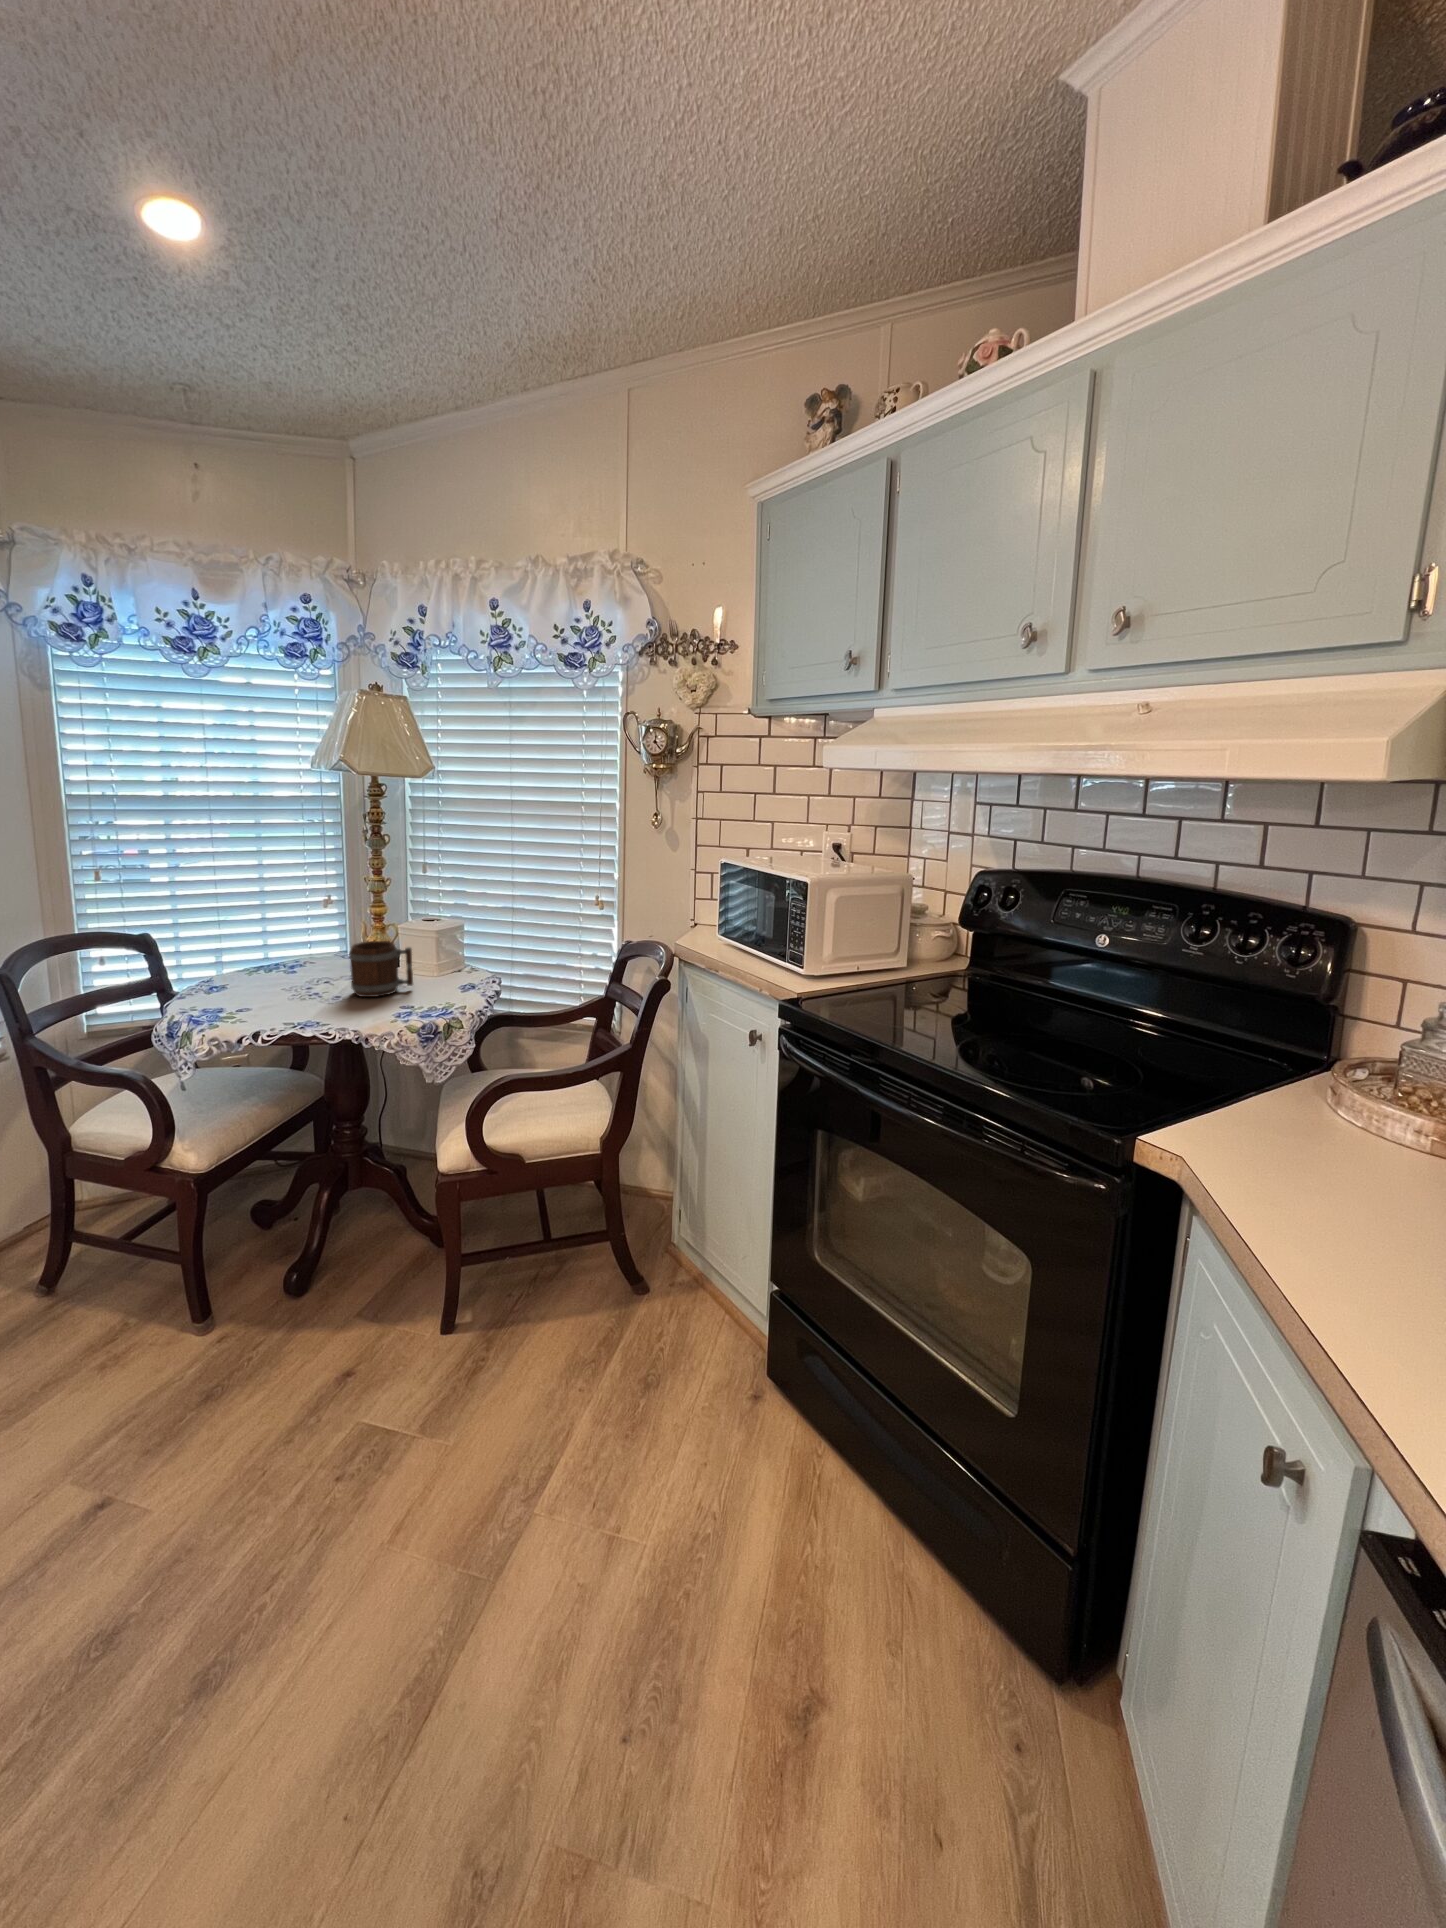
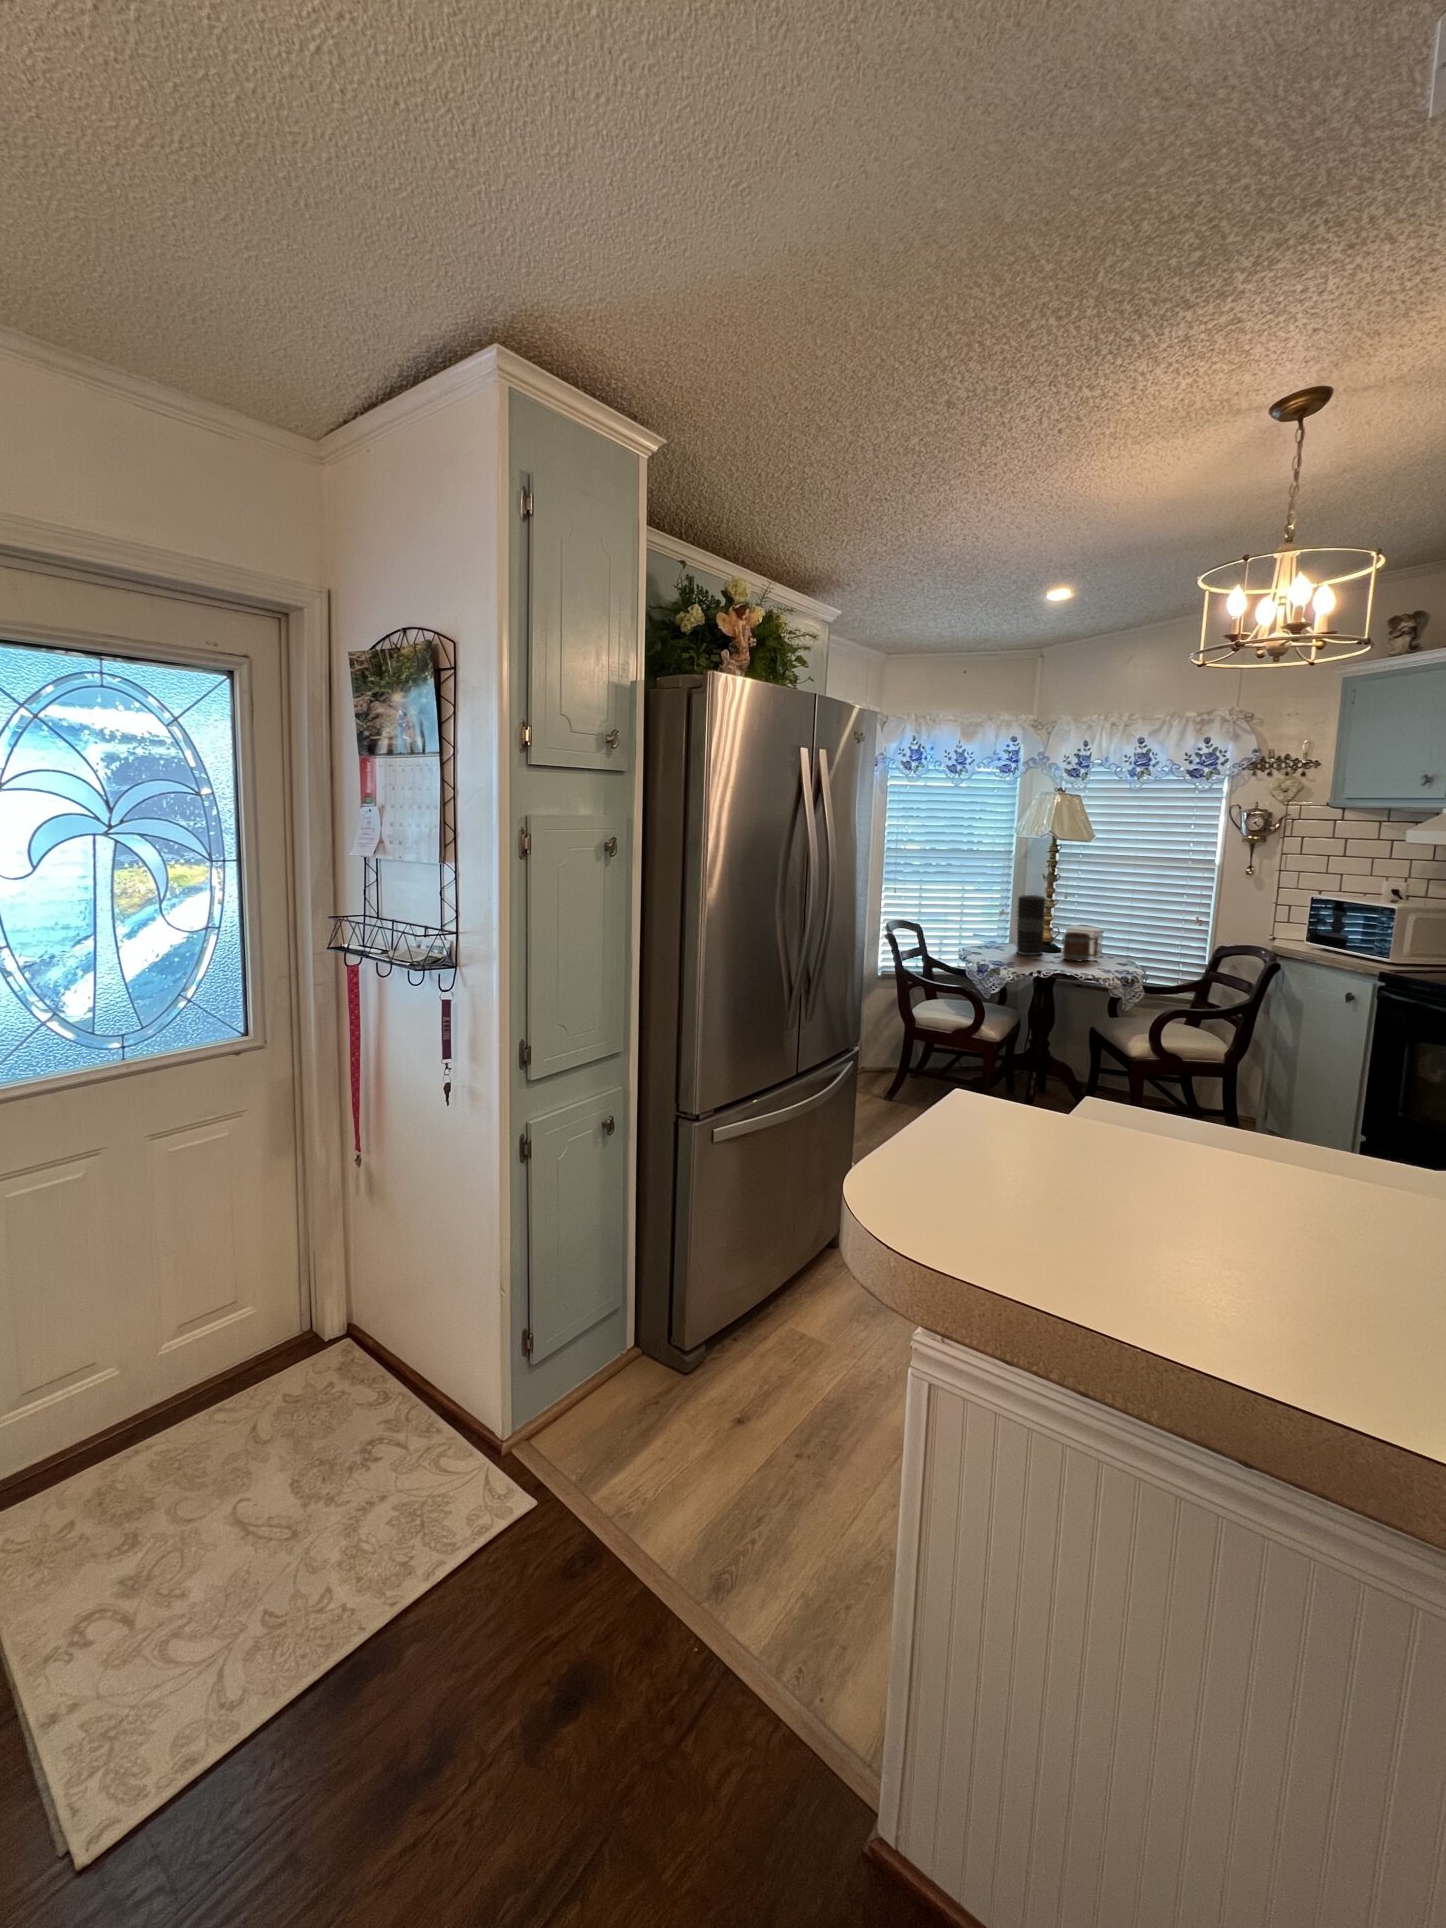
vase: none [275,875,332,989] -> present [1017,895,1046,955]

